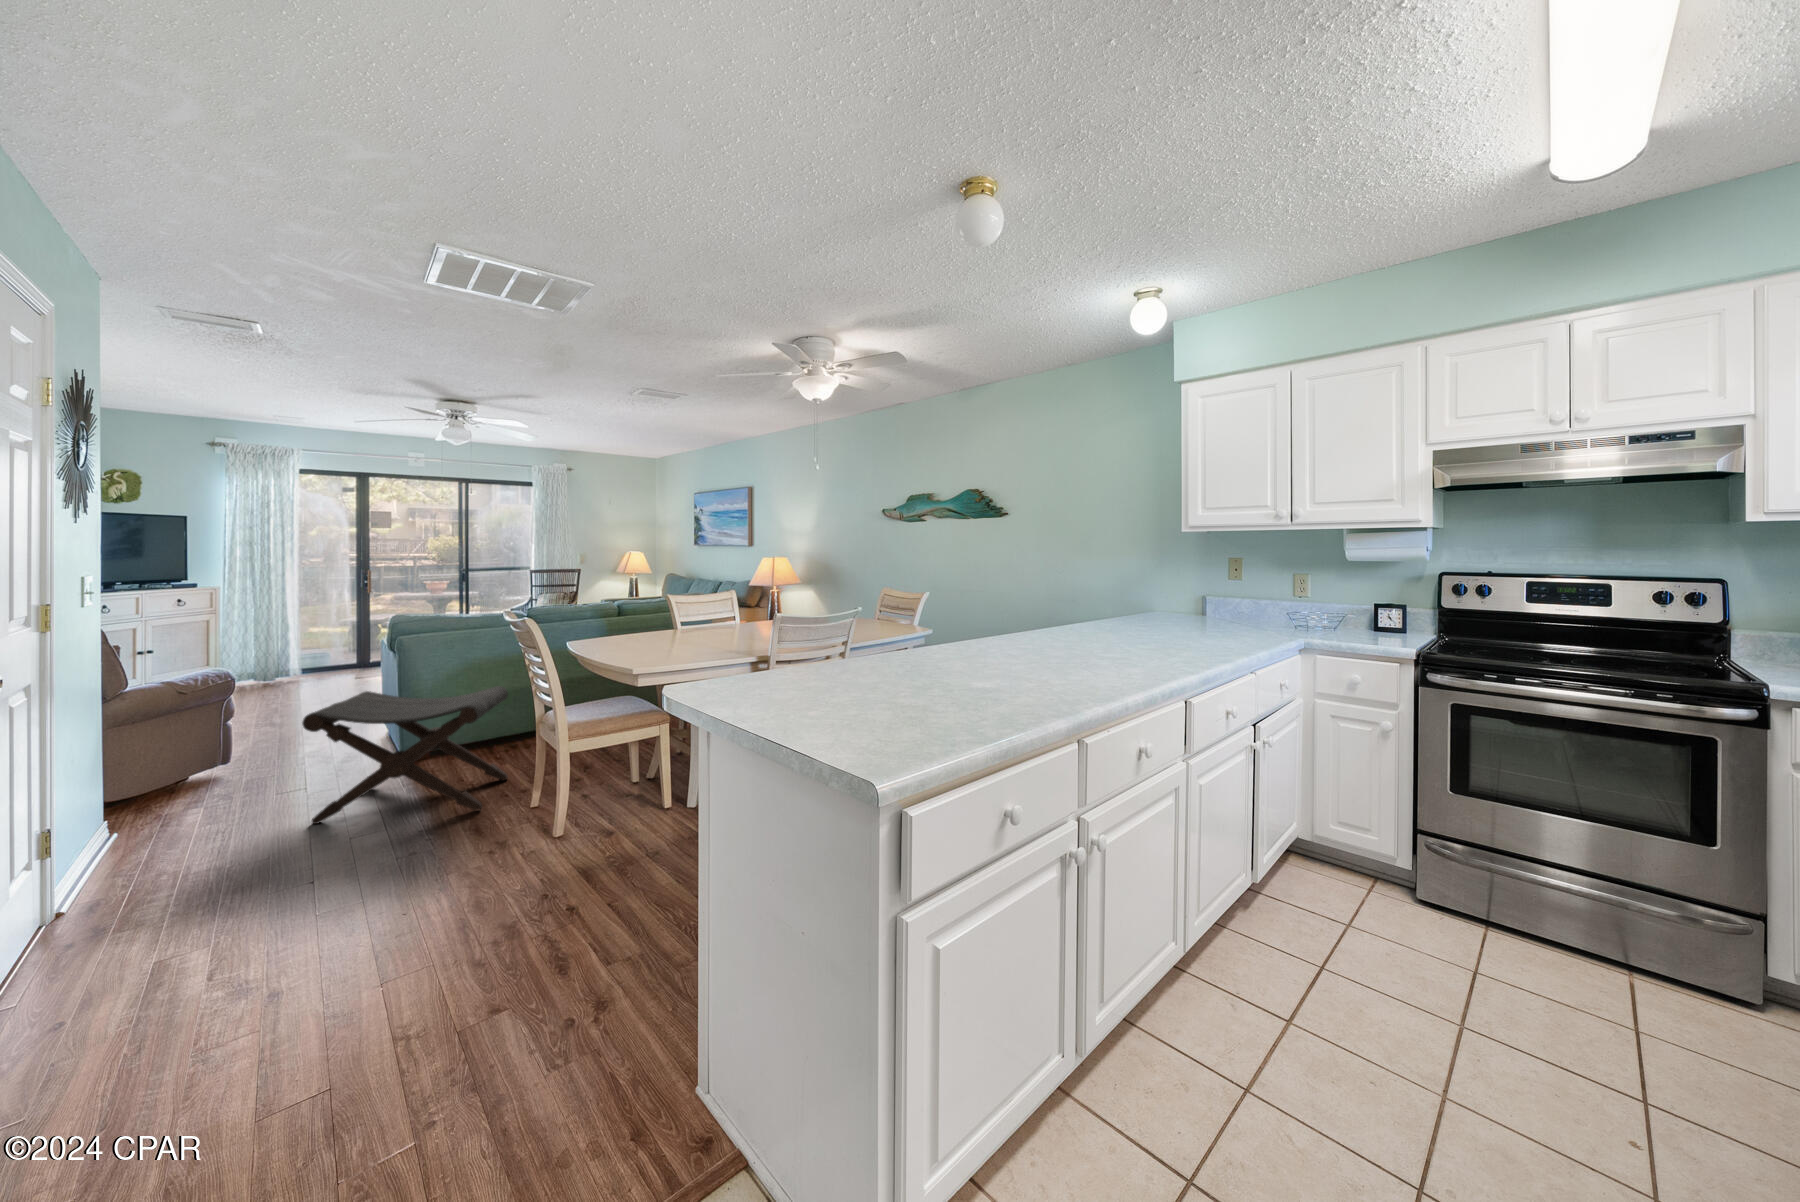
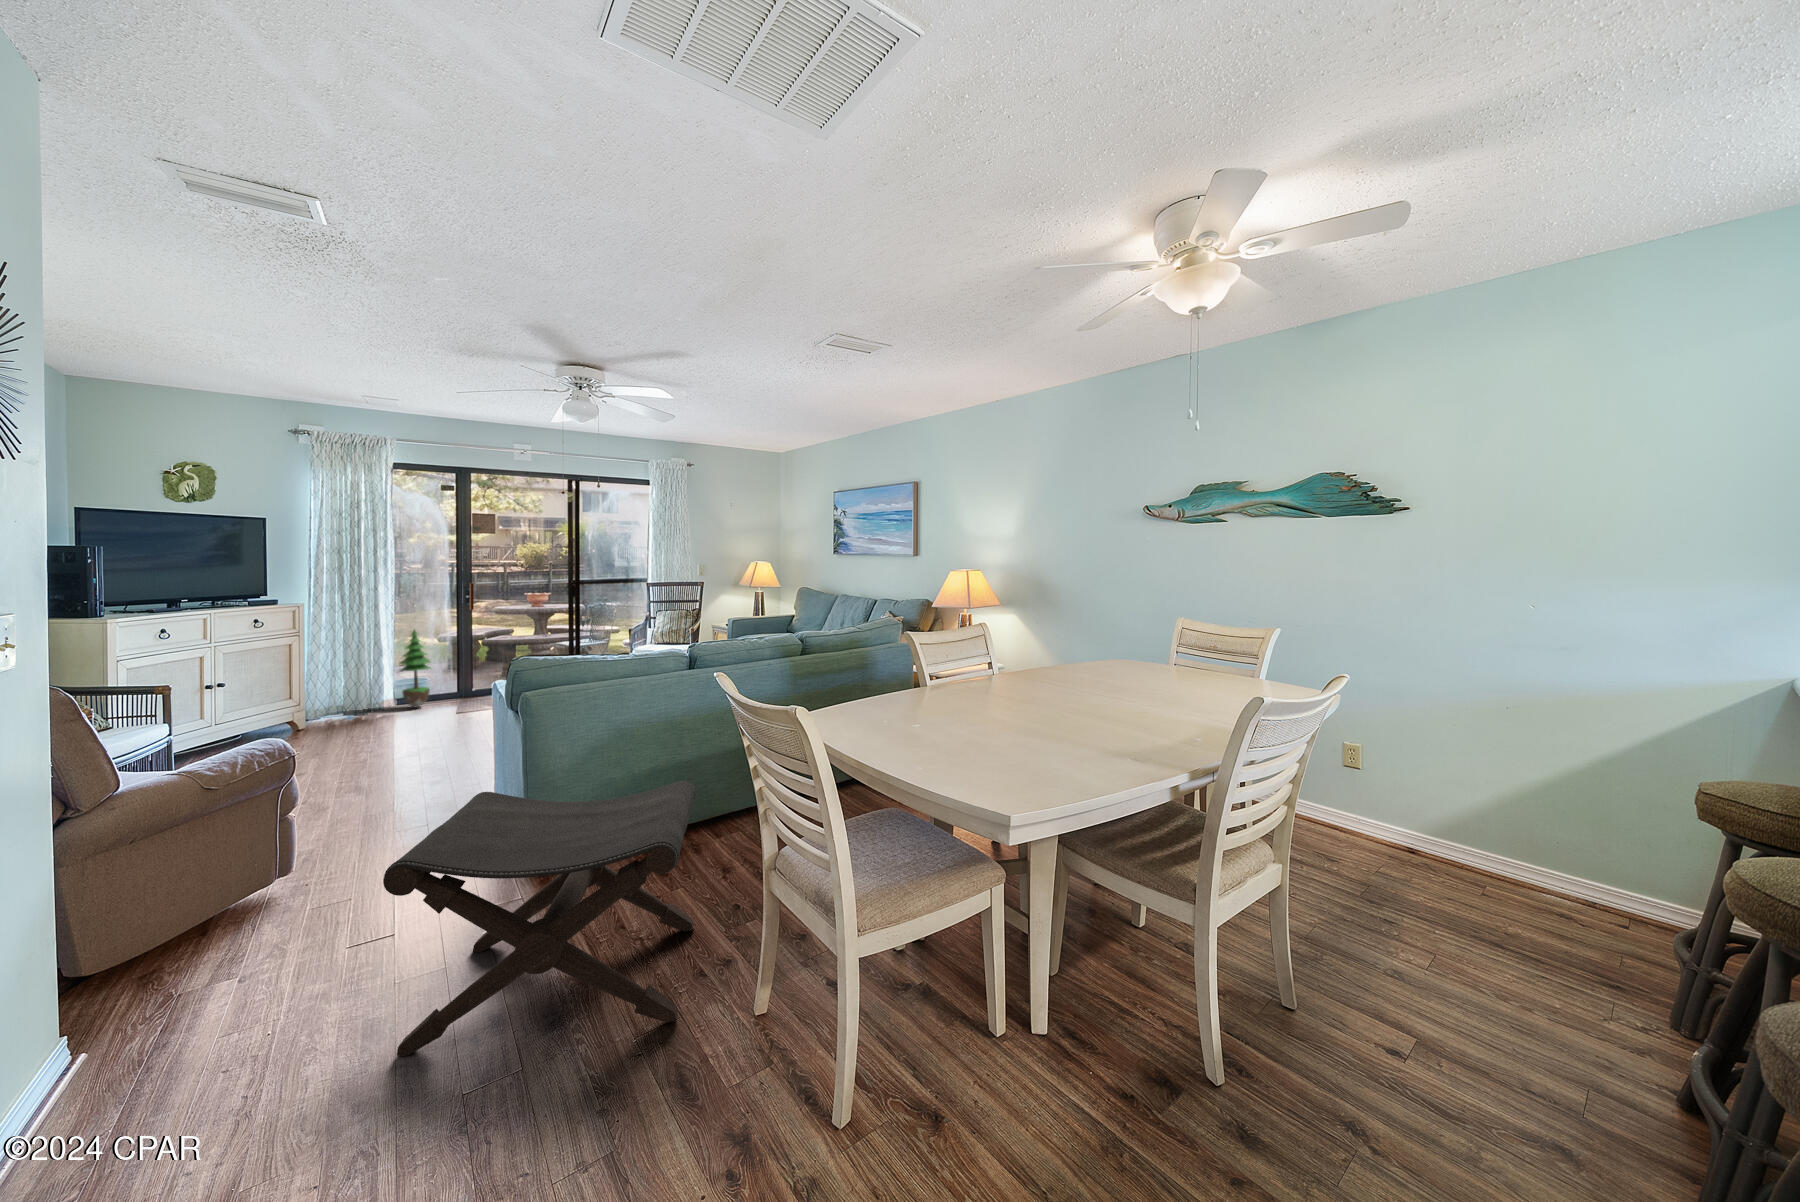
potted tree: none [303,608,334,676] -> present [399,630,430,708]

